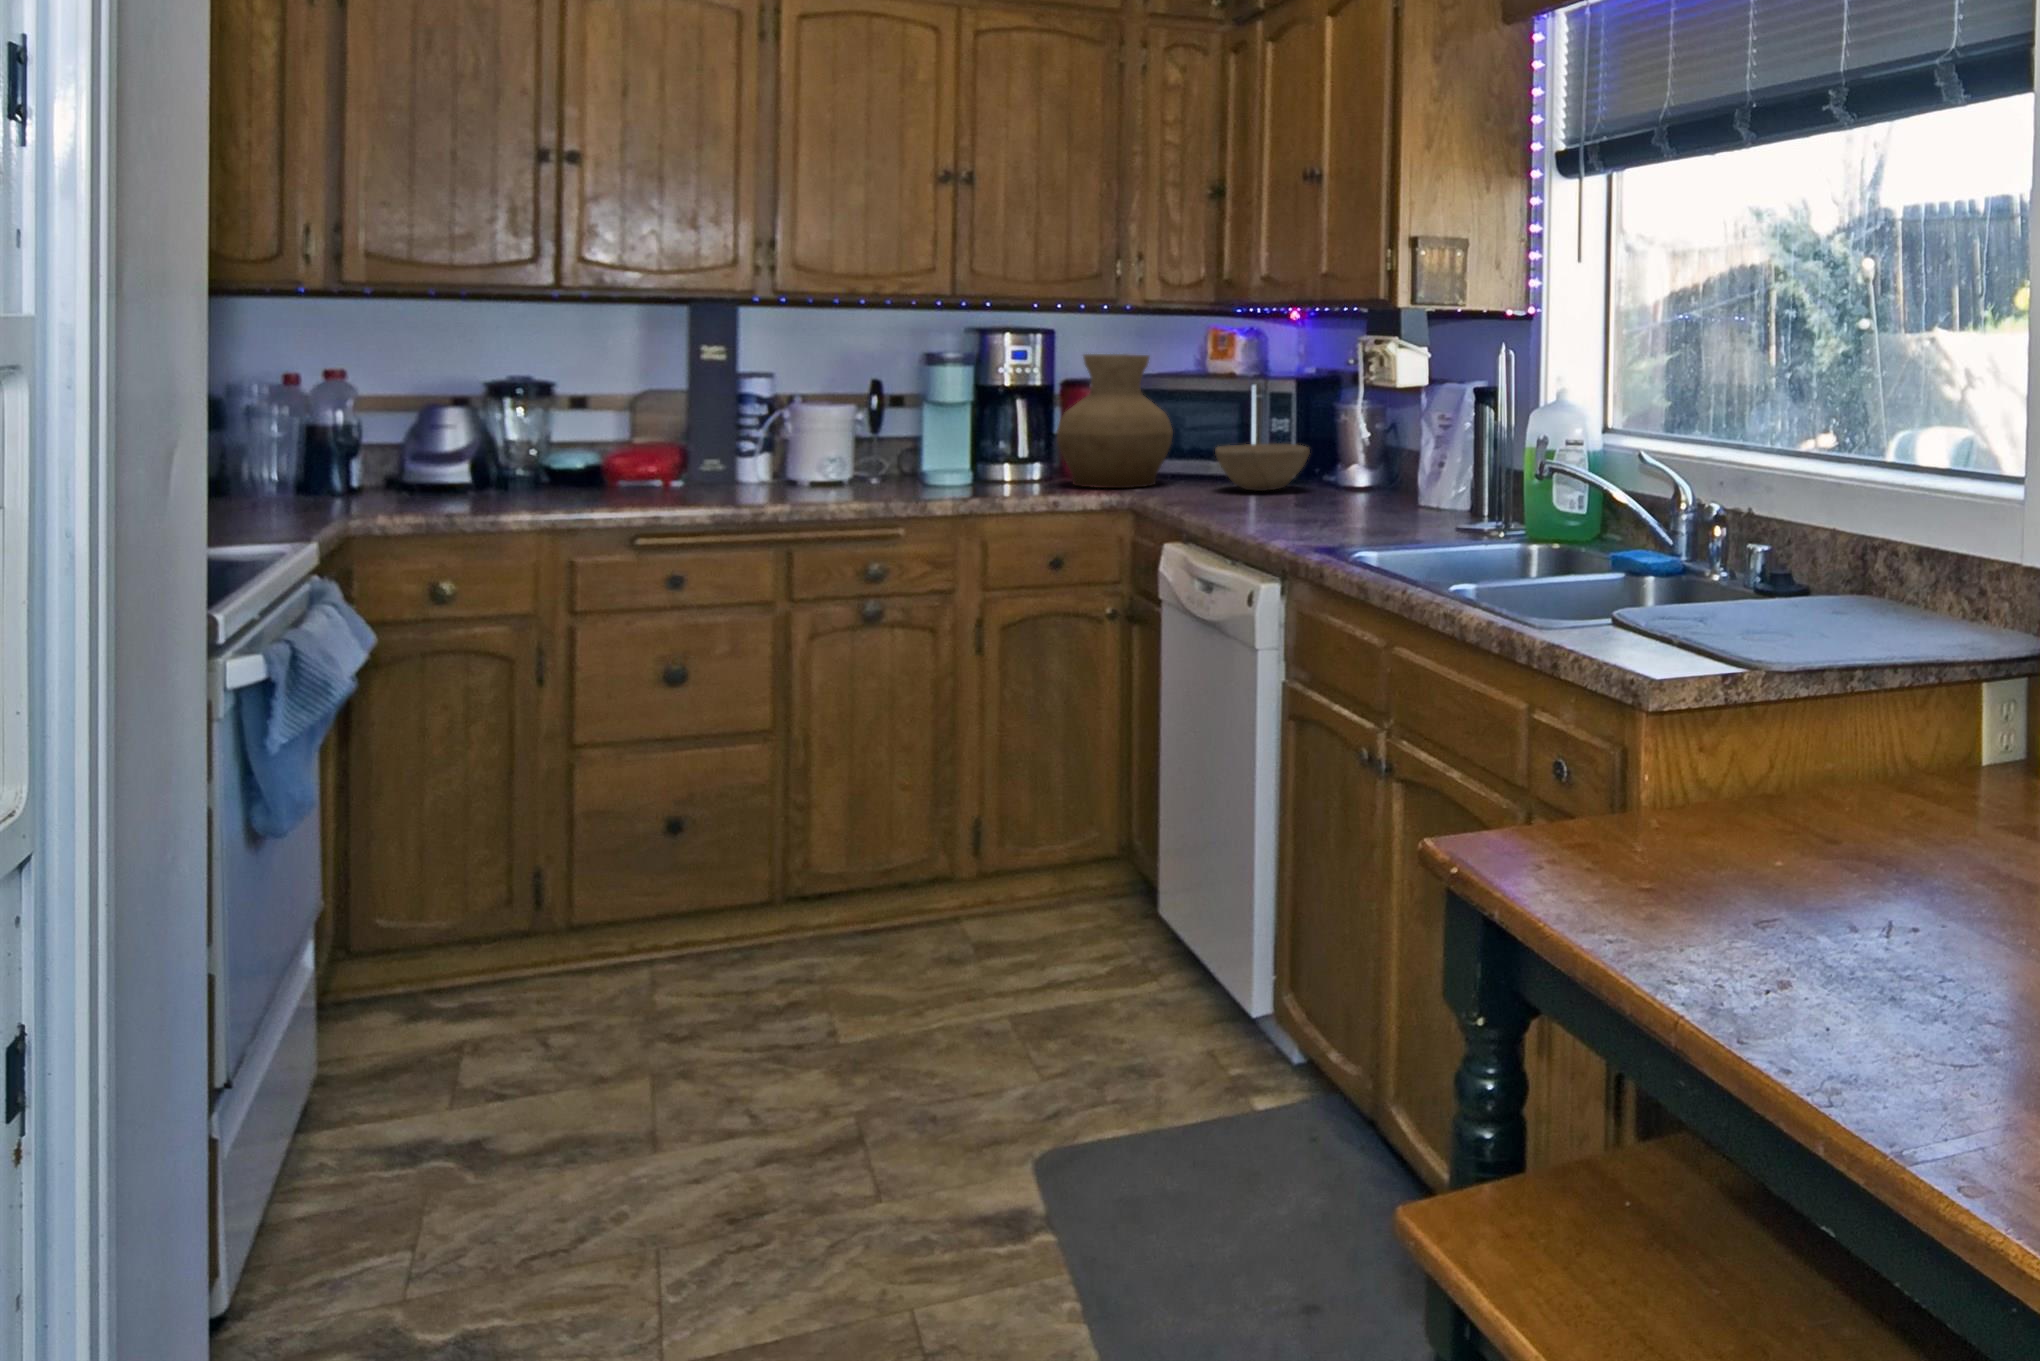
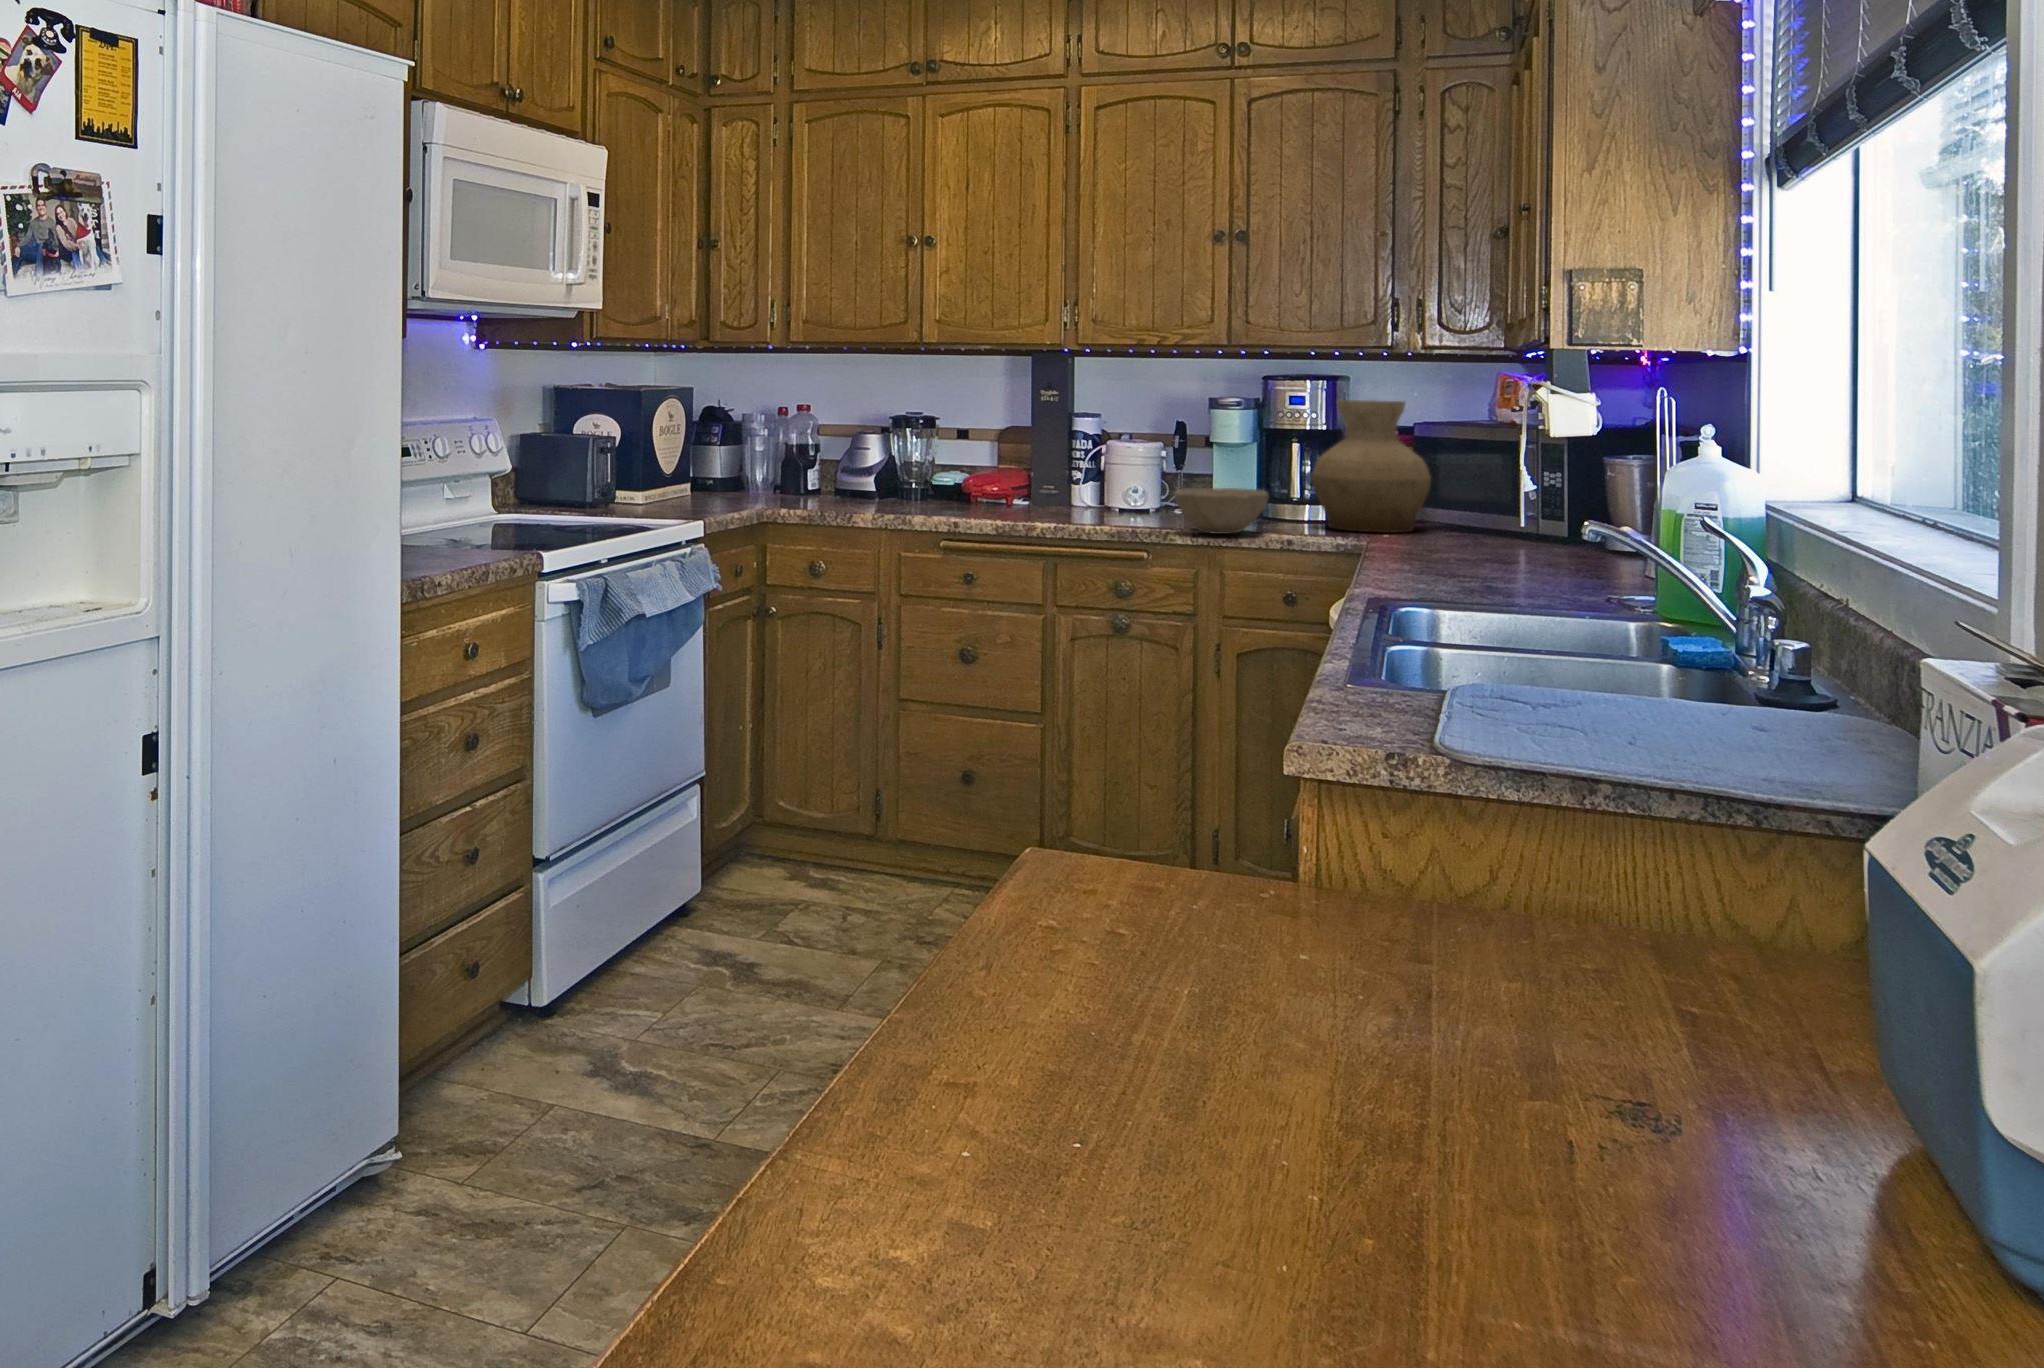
bowl: present [1215,444,1310,491] -> present [1174,488,1269,534]

